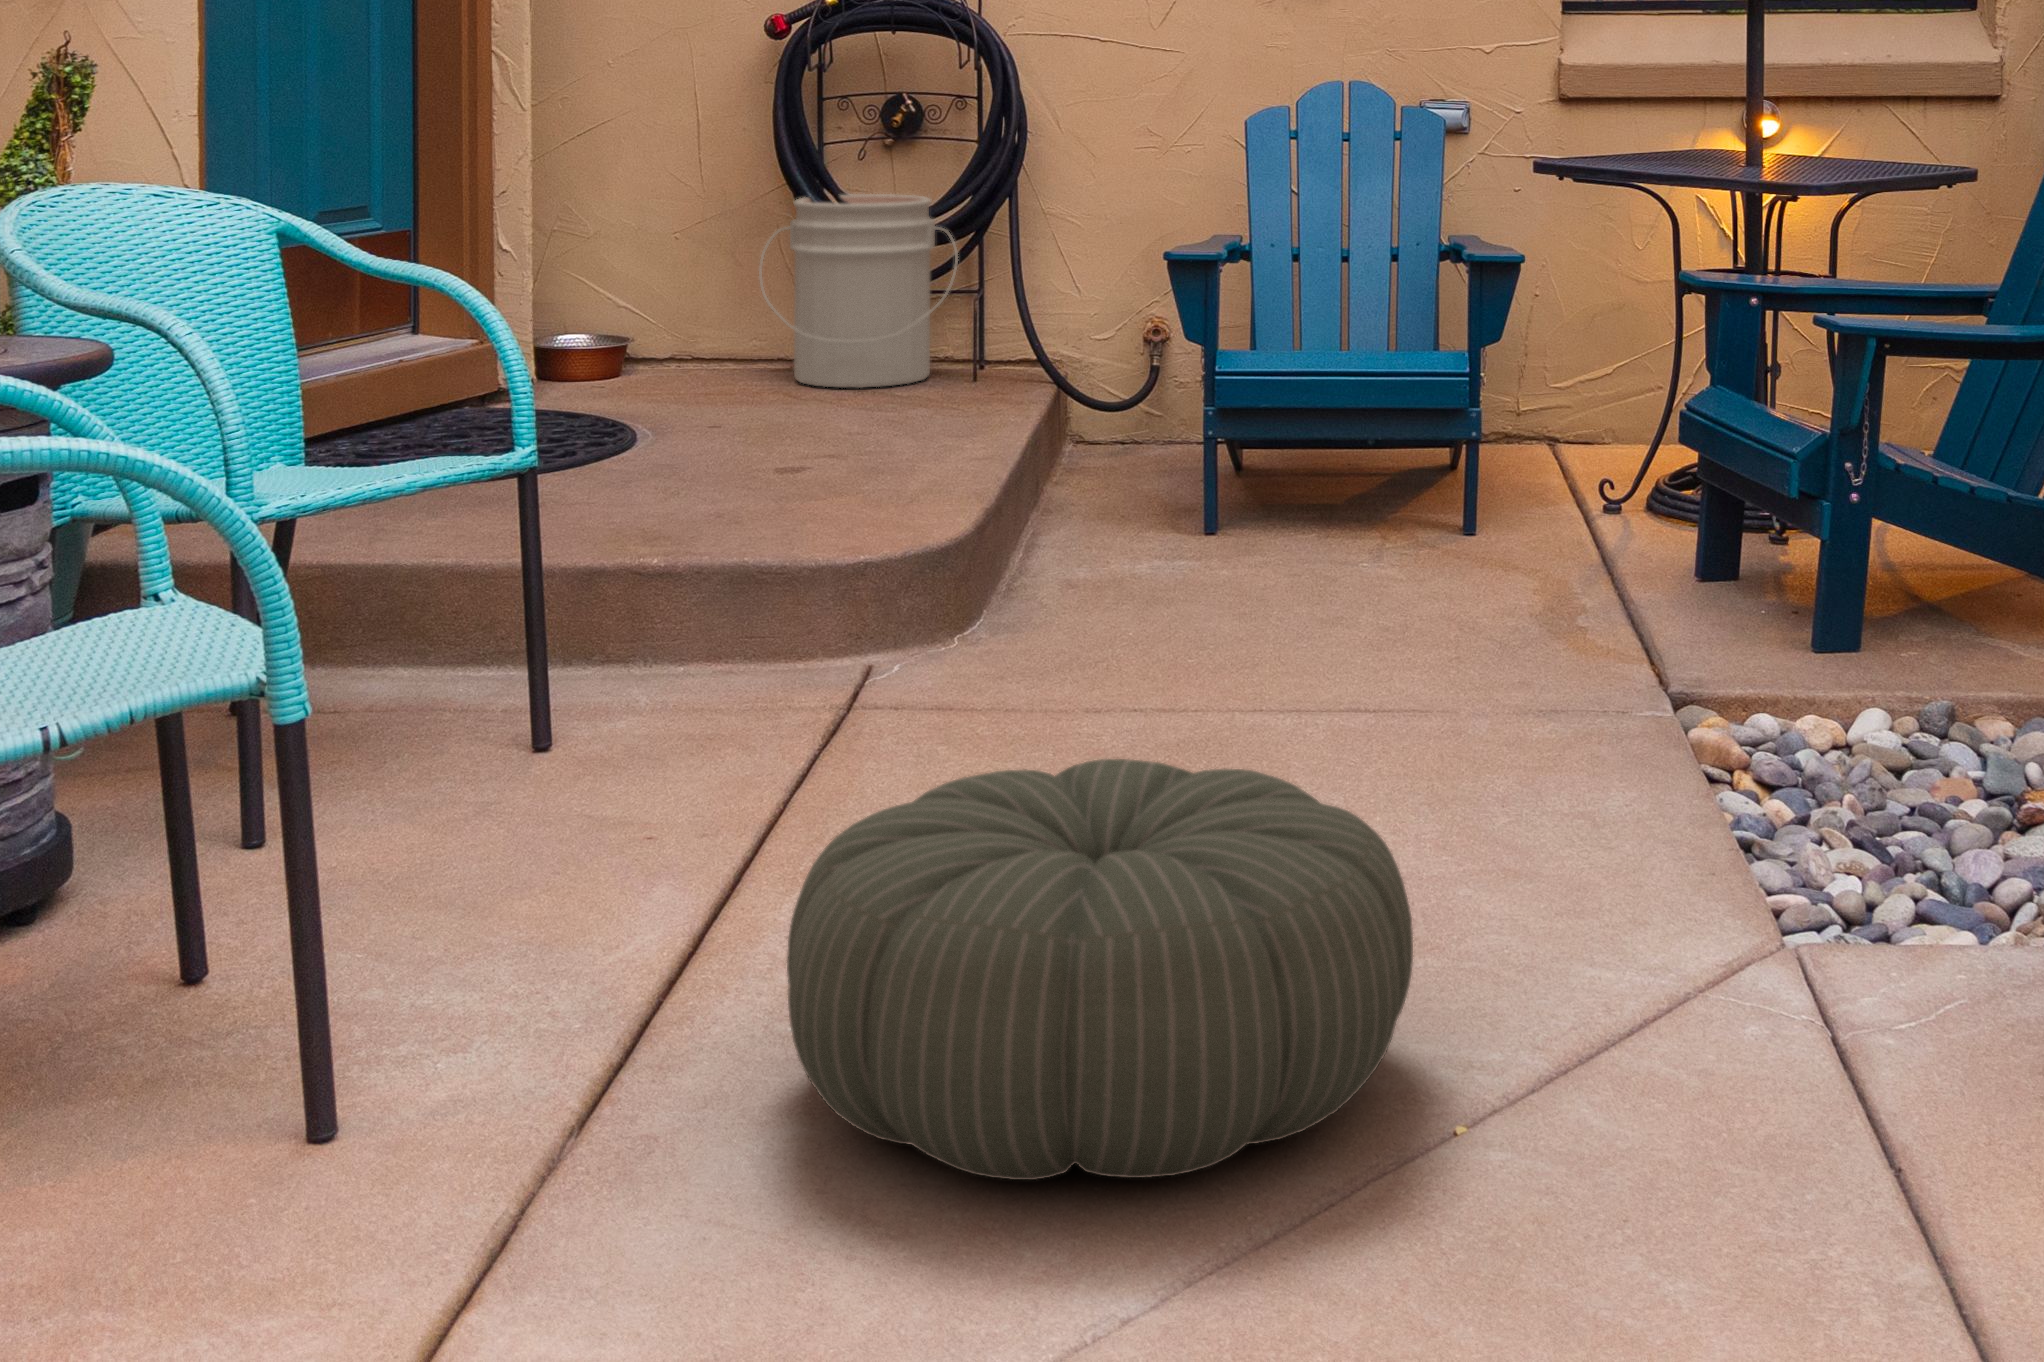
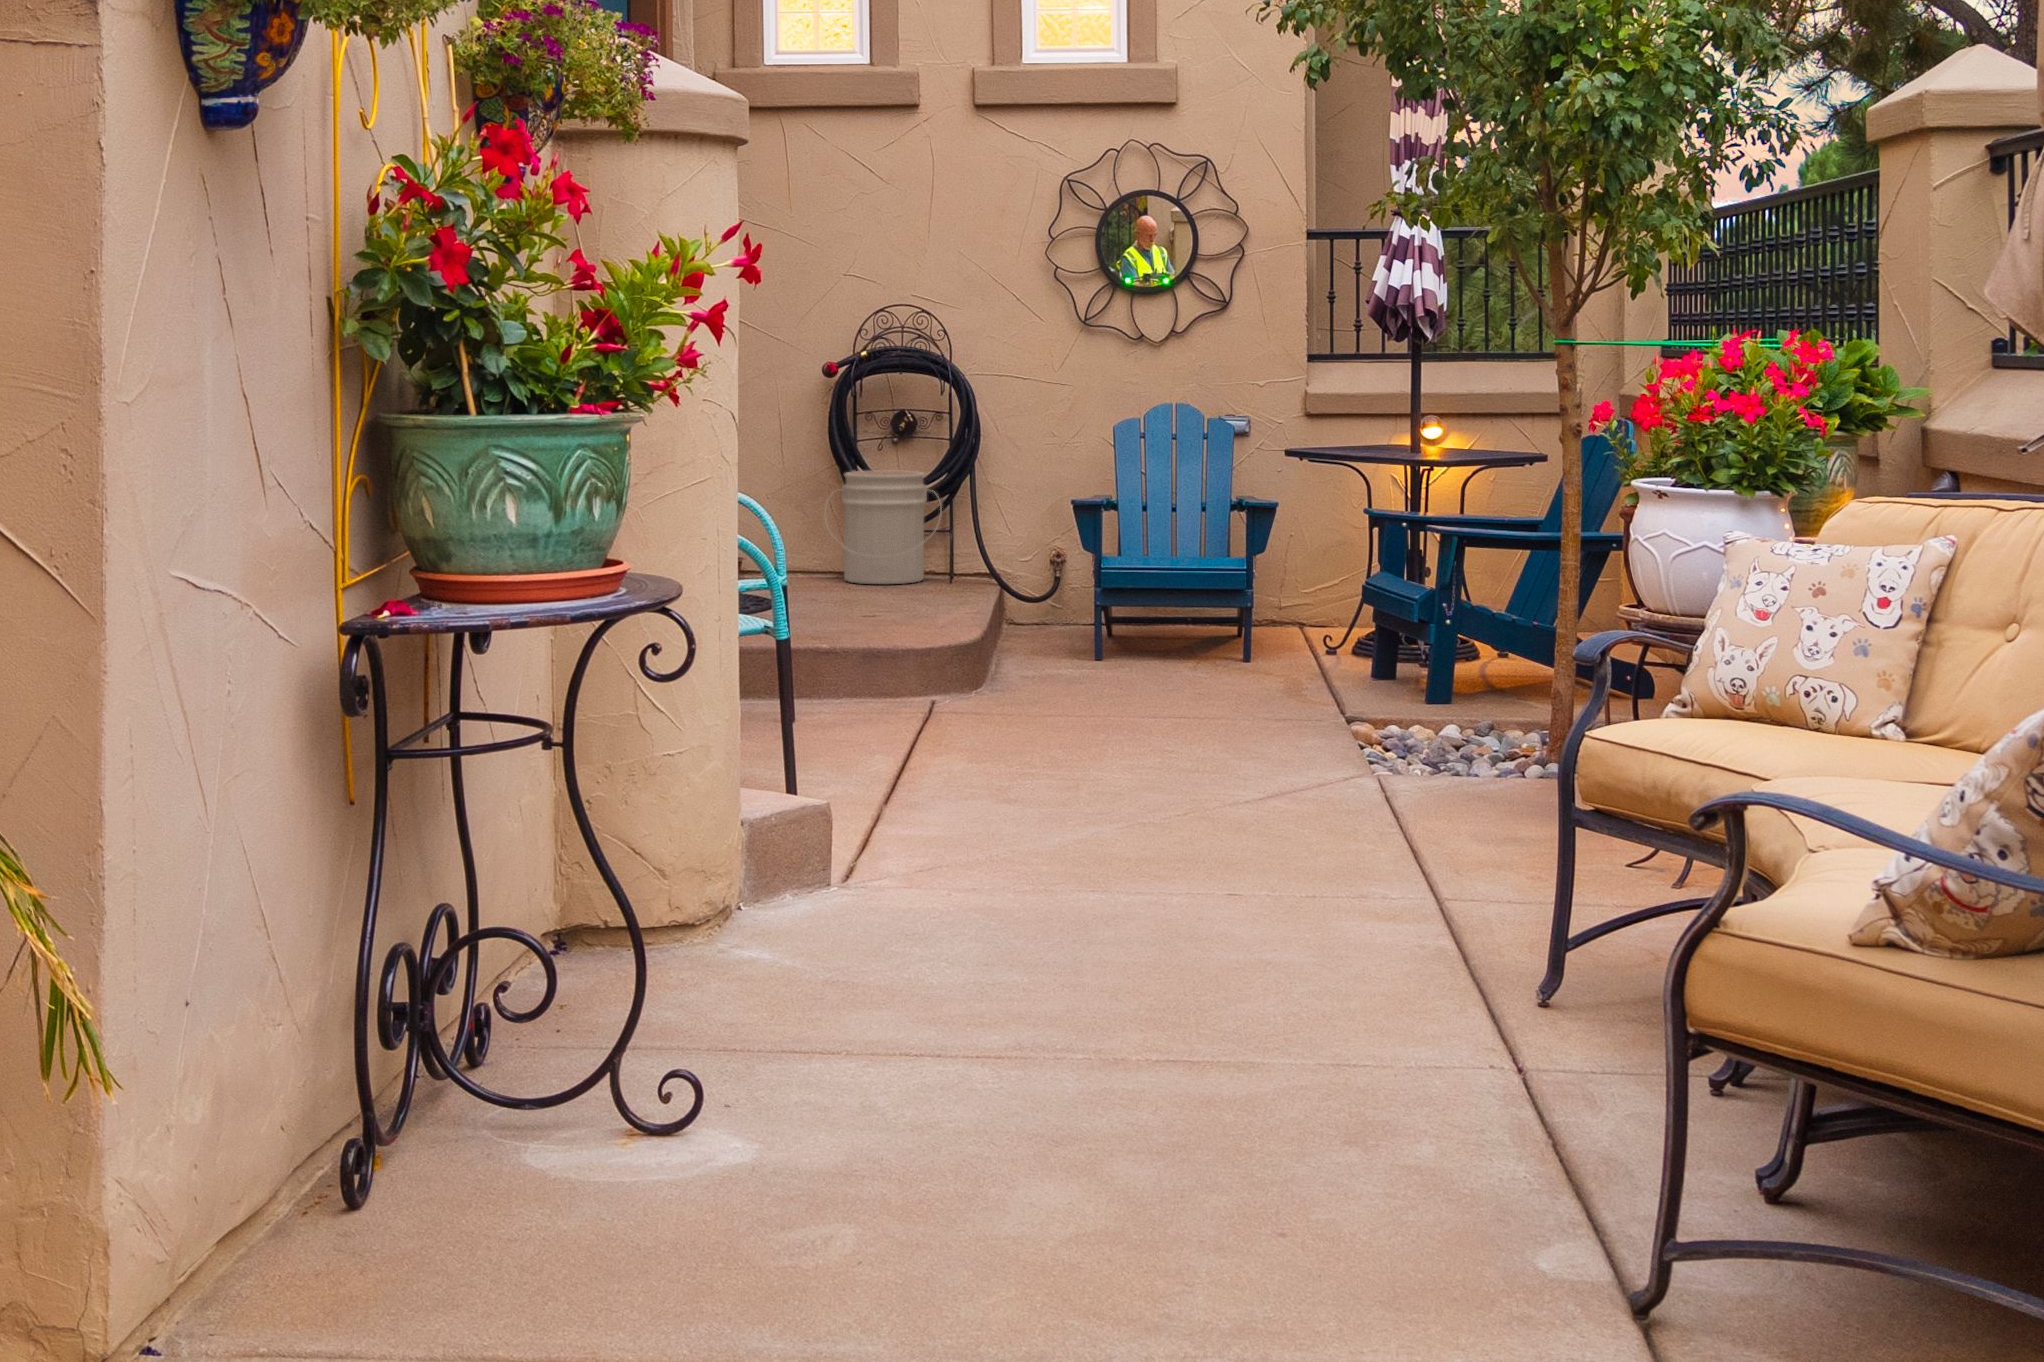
pouf: present [787,759,1413,1180] -> none [971,692,1223,828]

